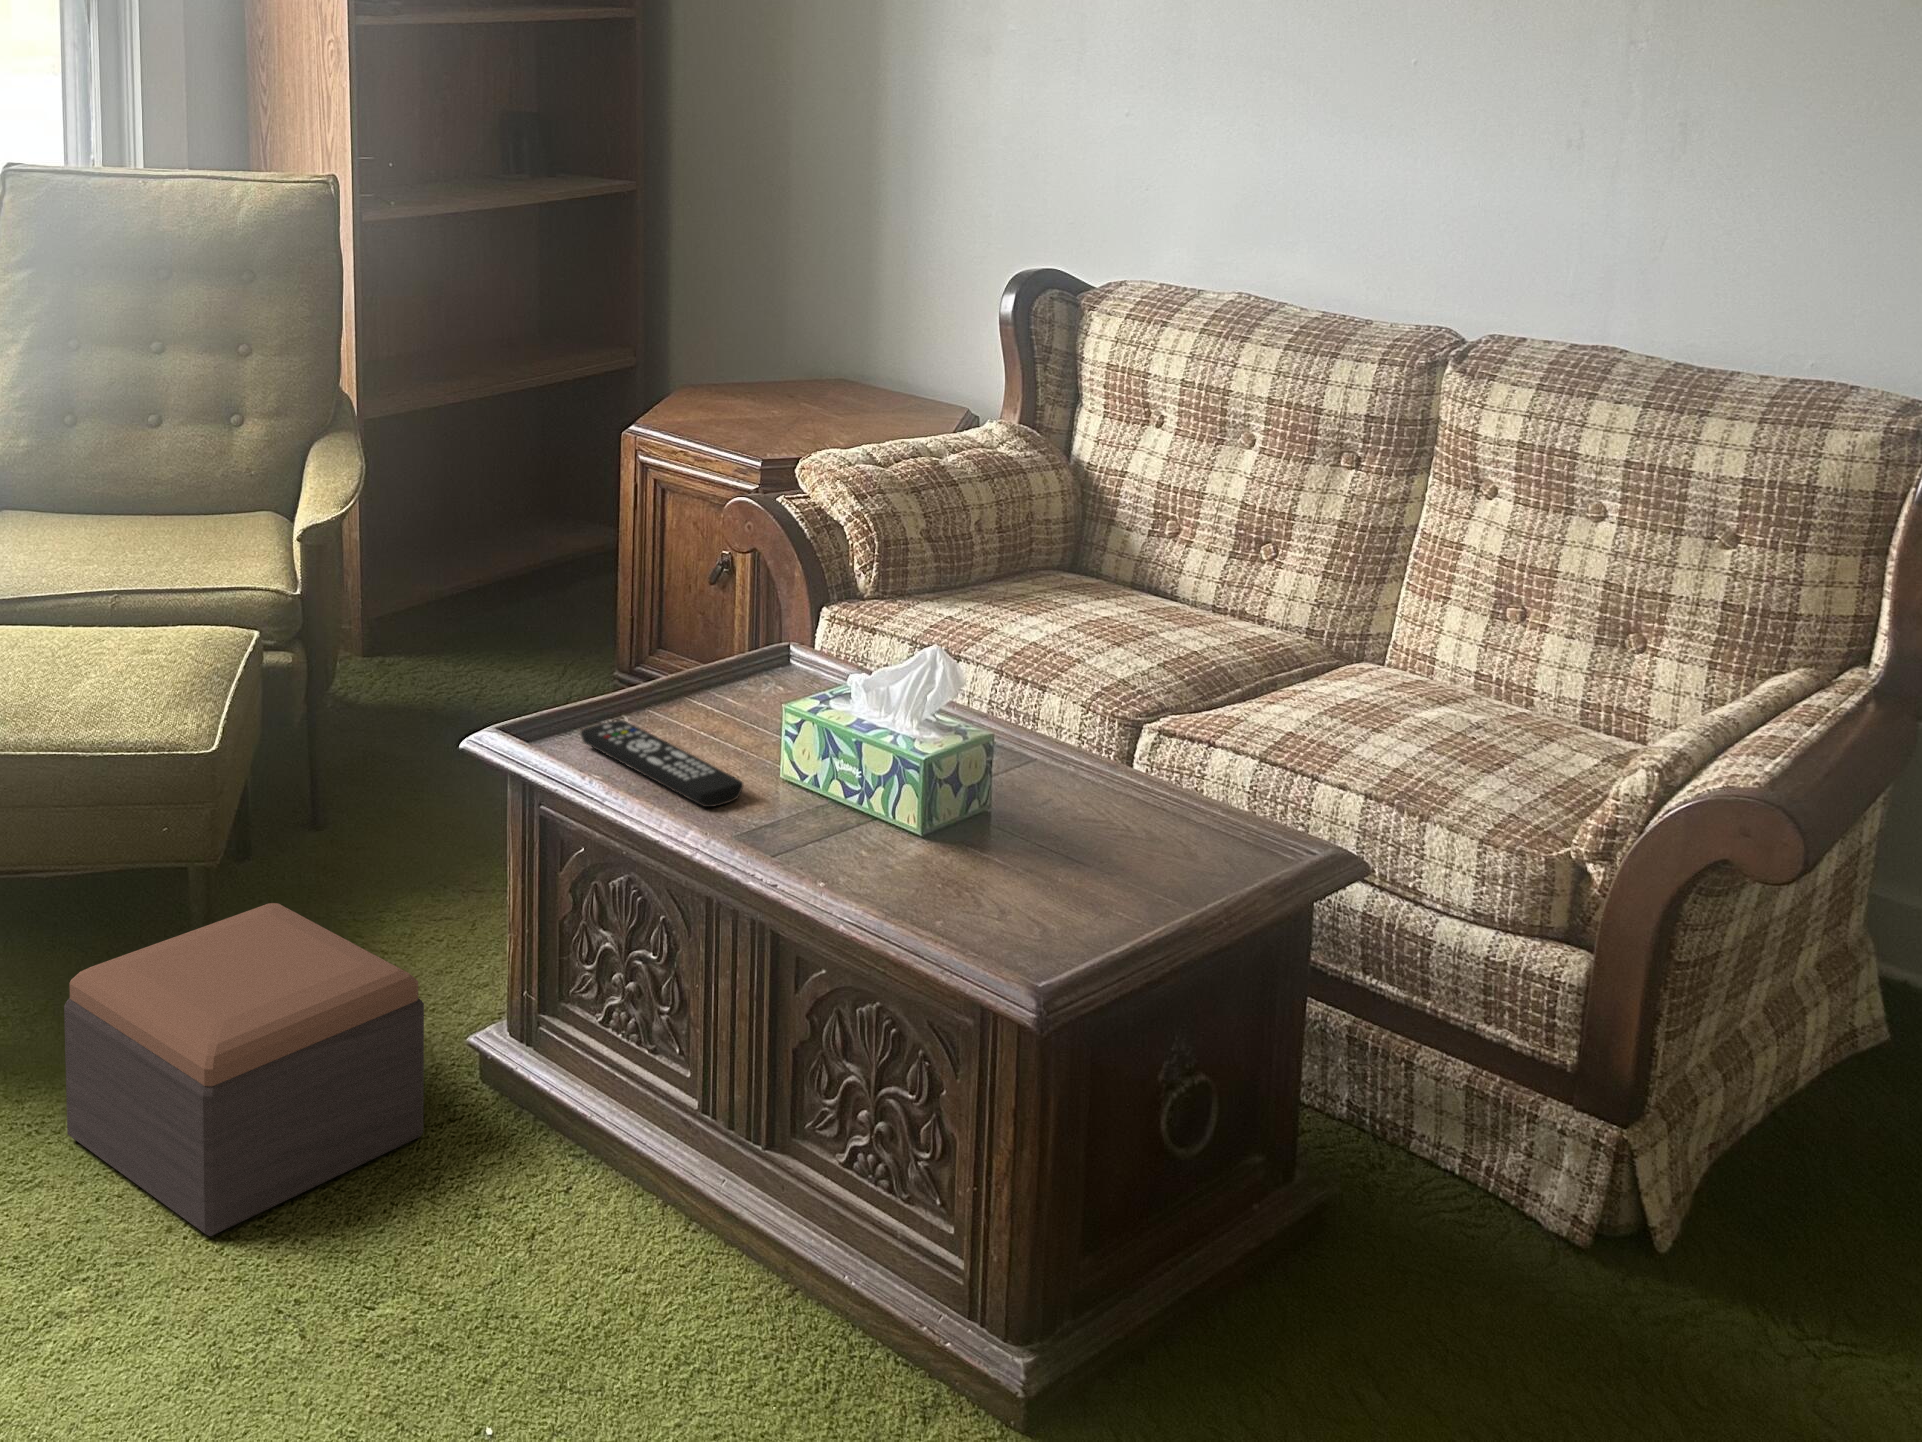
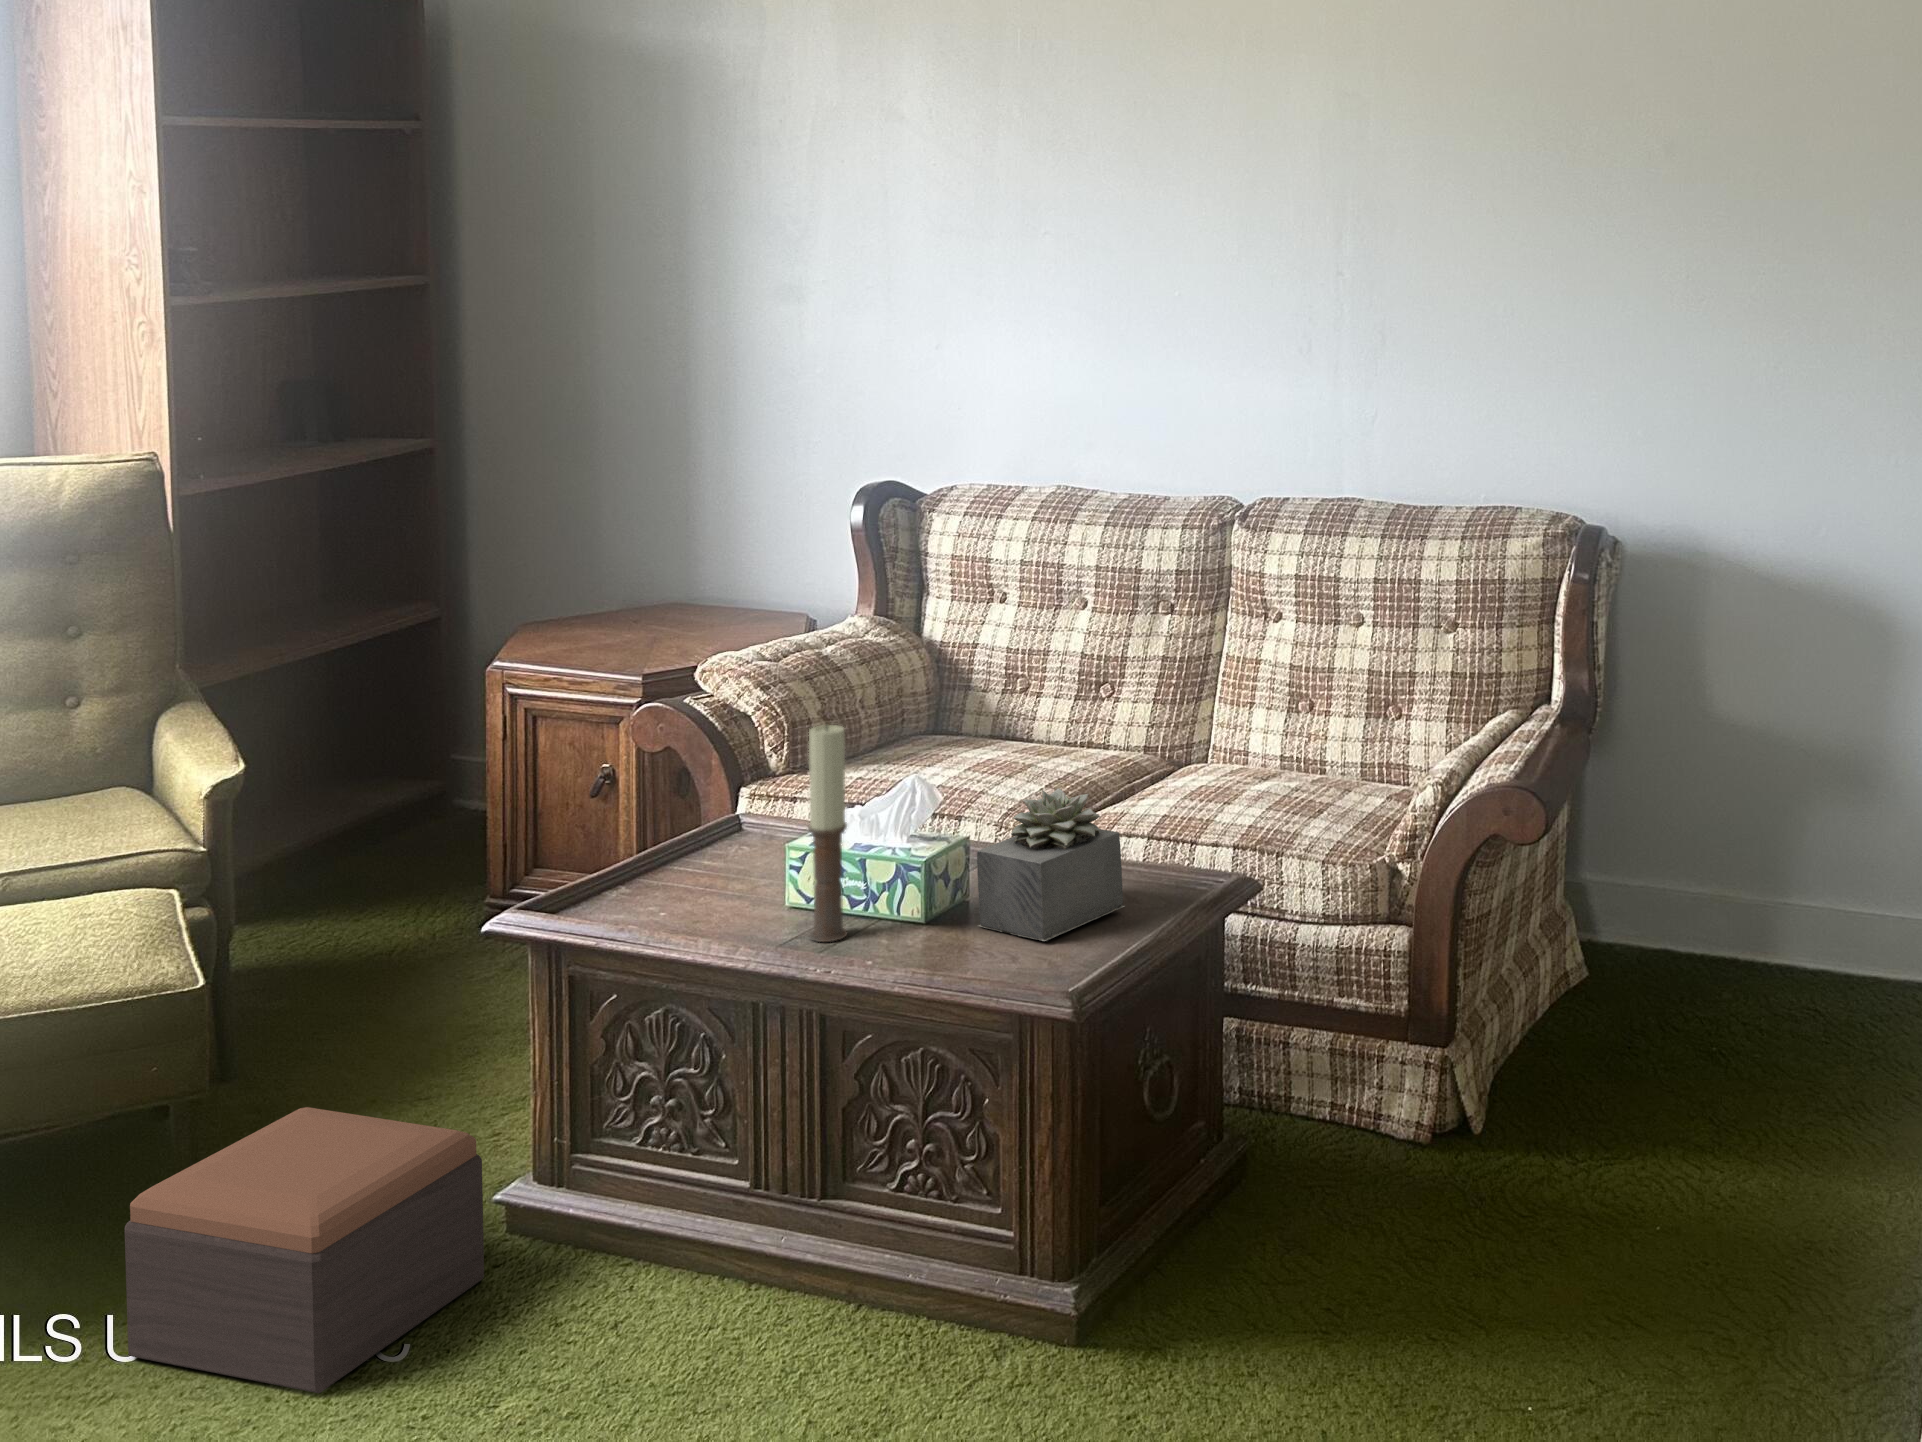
candle: none [781,571,834,841] -> present [808,724,847,942]
succulent plant: none [982,695,1176,896] -> present [977,788,1125,941]
remote control: present [581,720,743,807] -> none [601,885,765,933]

